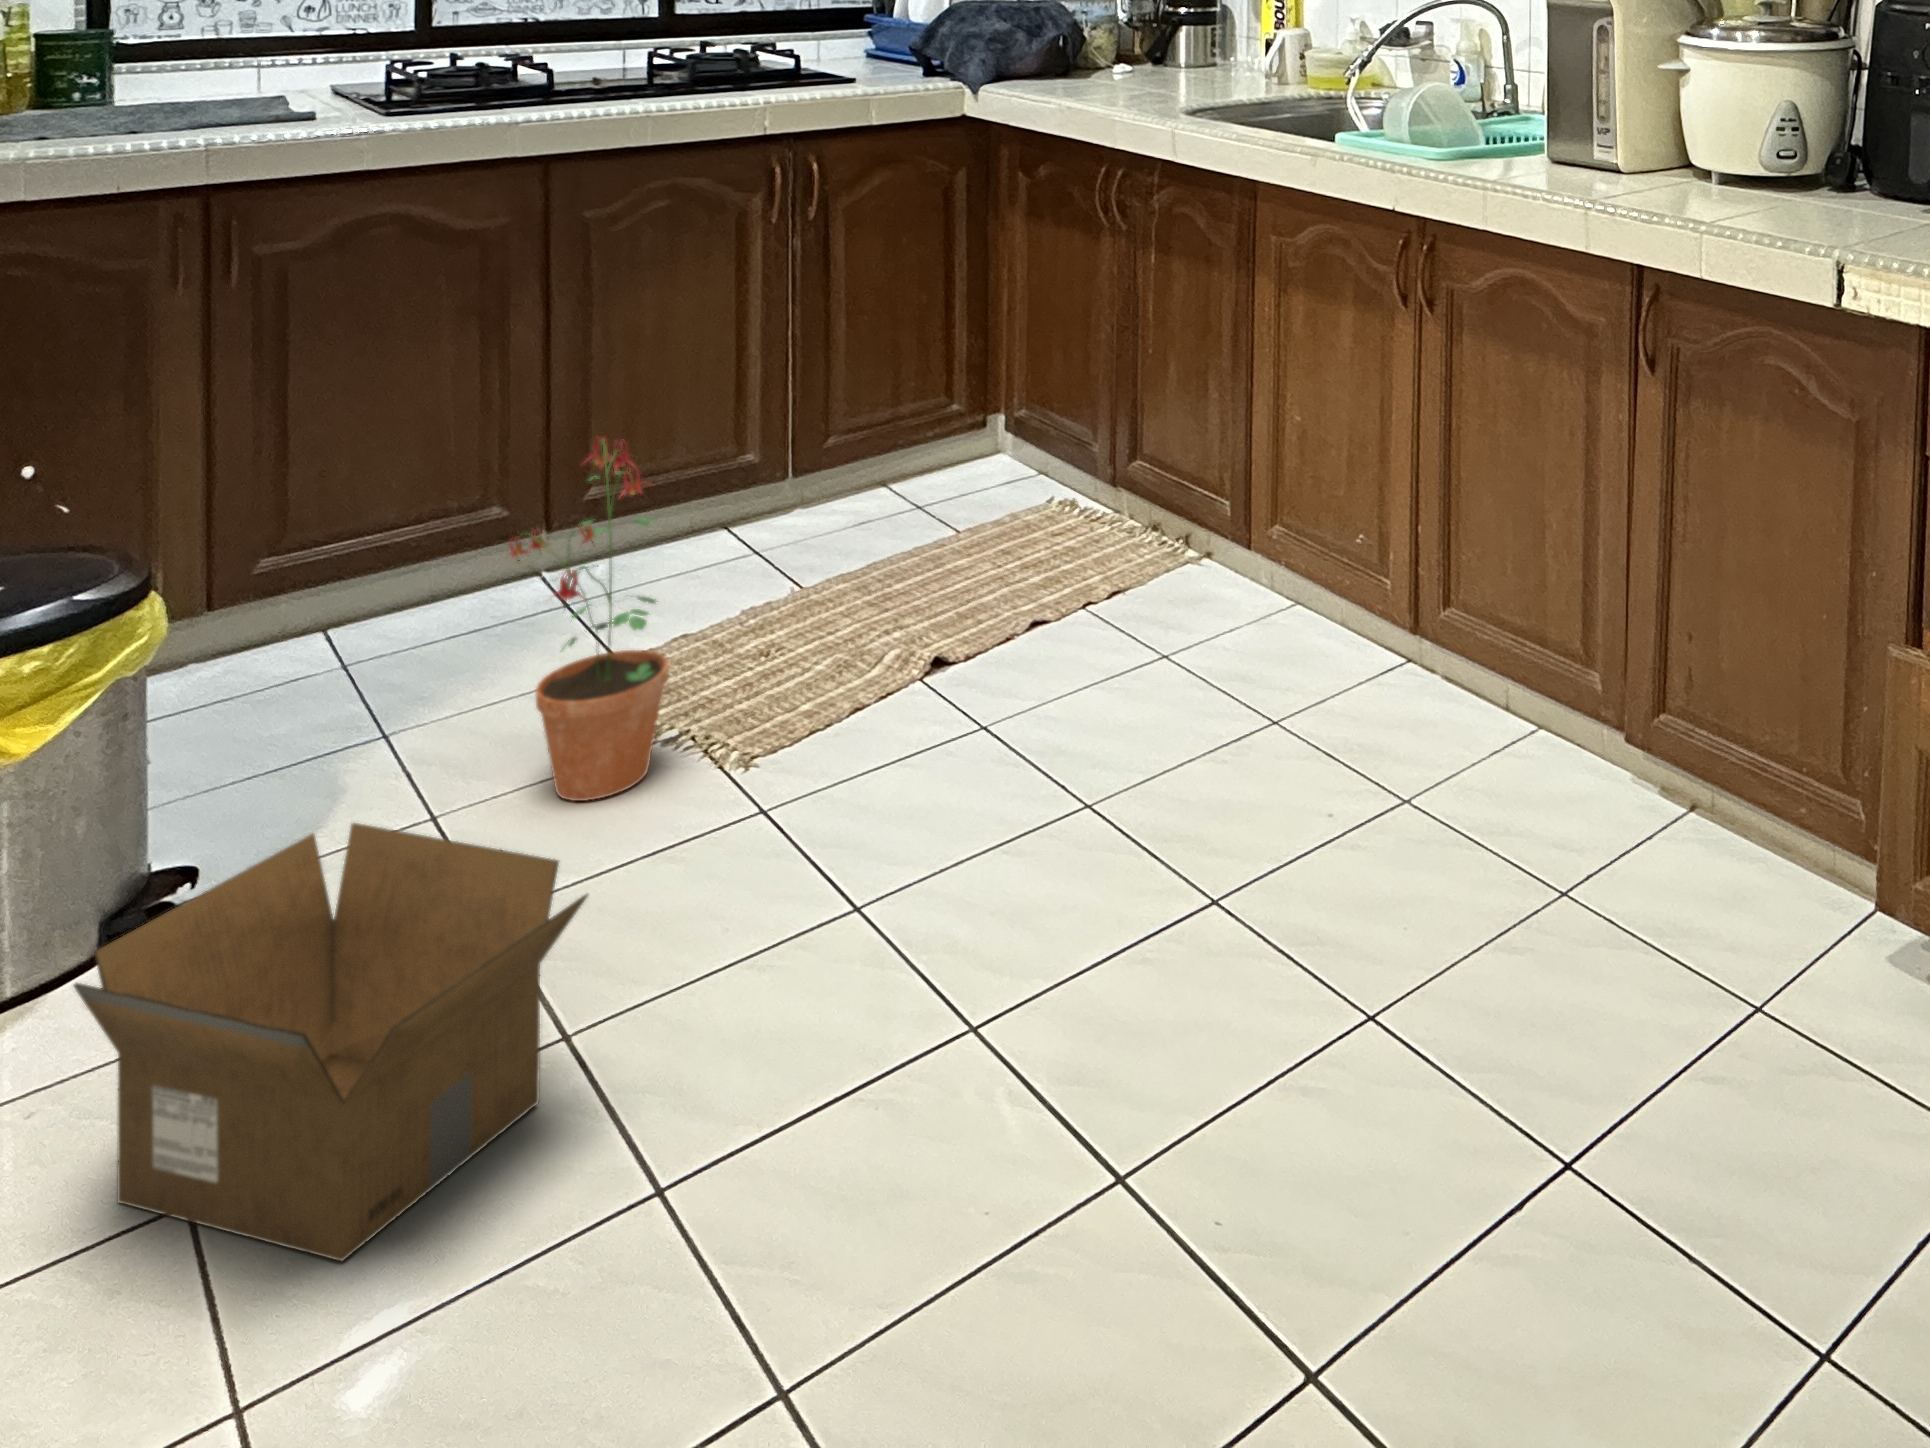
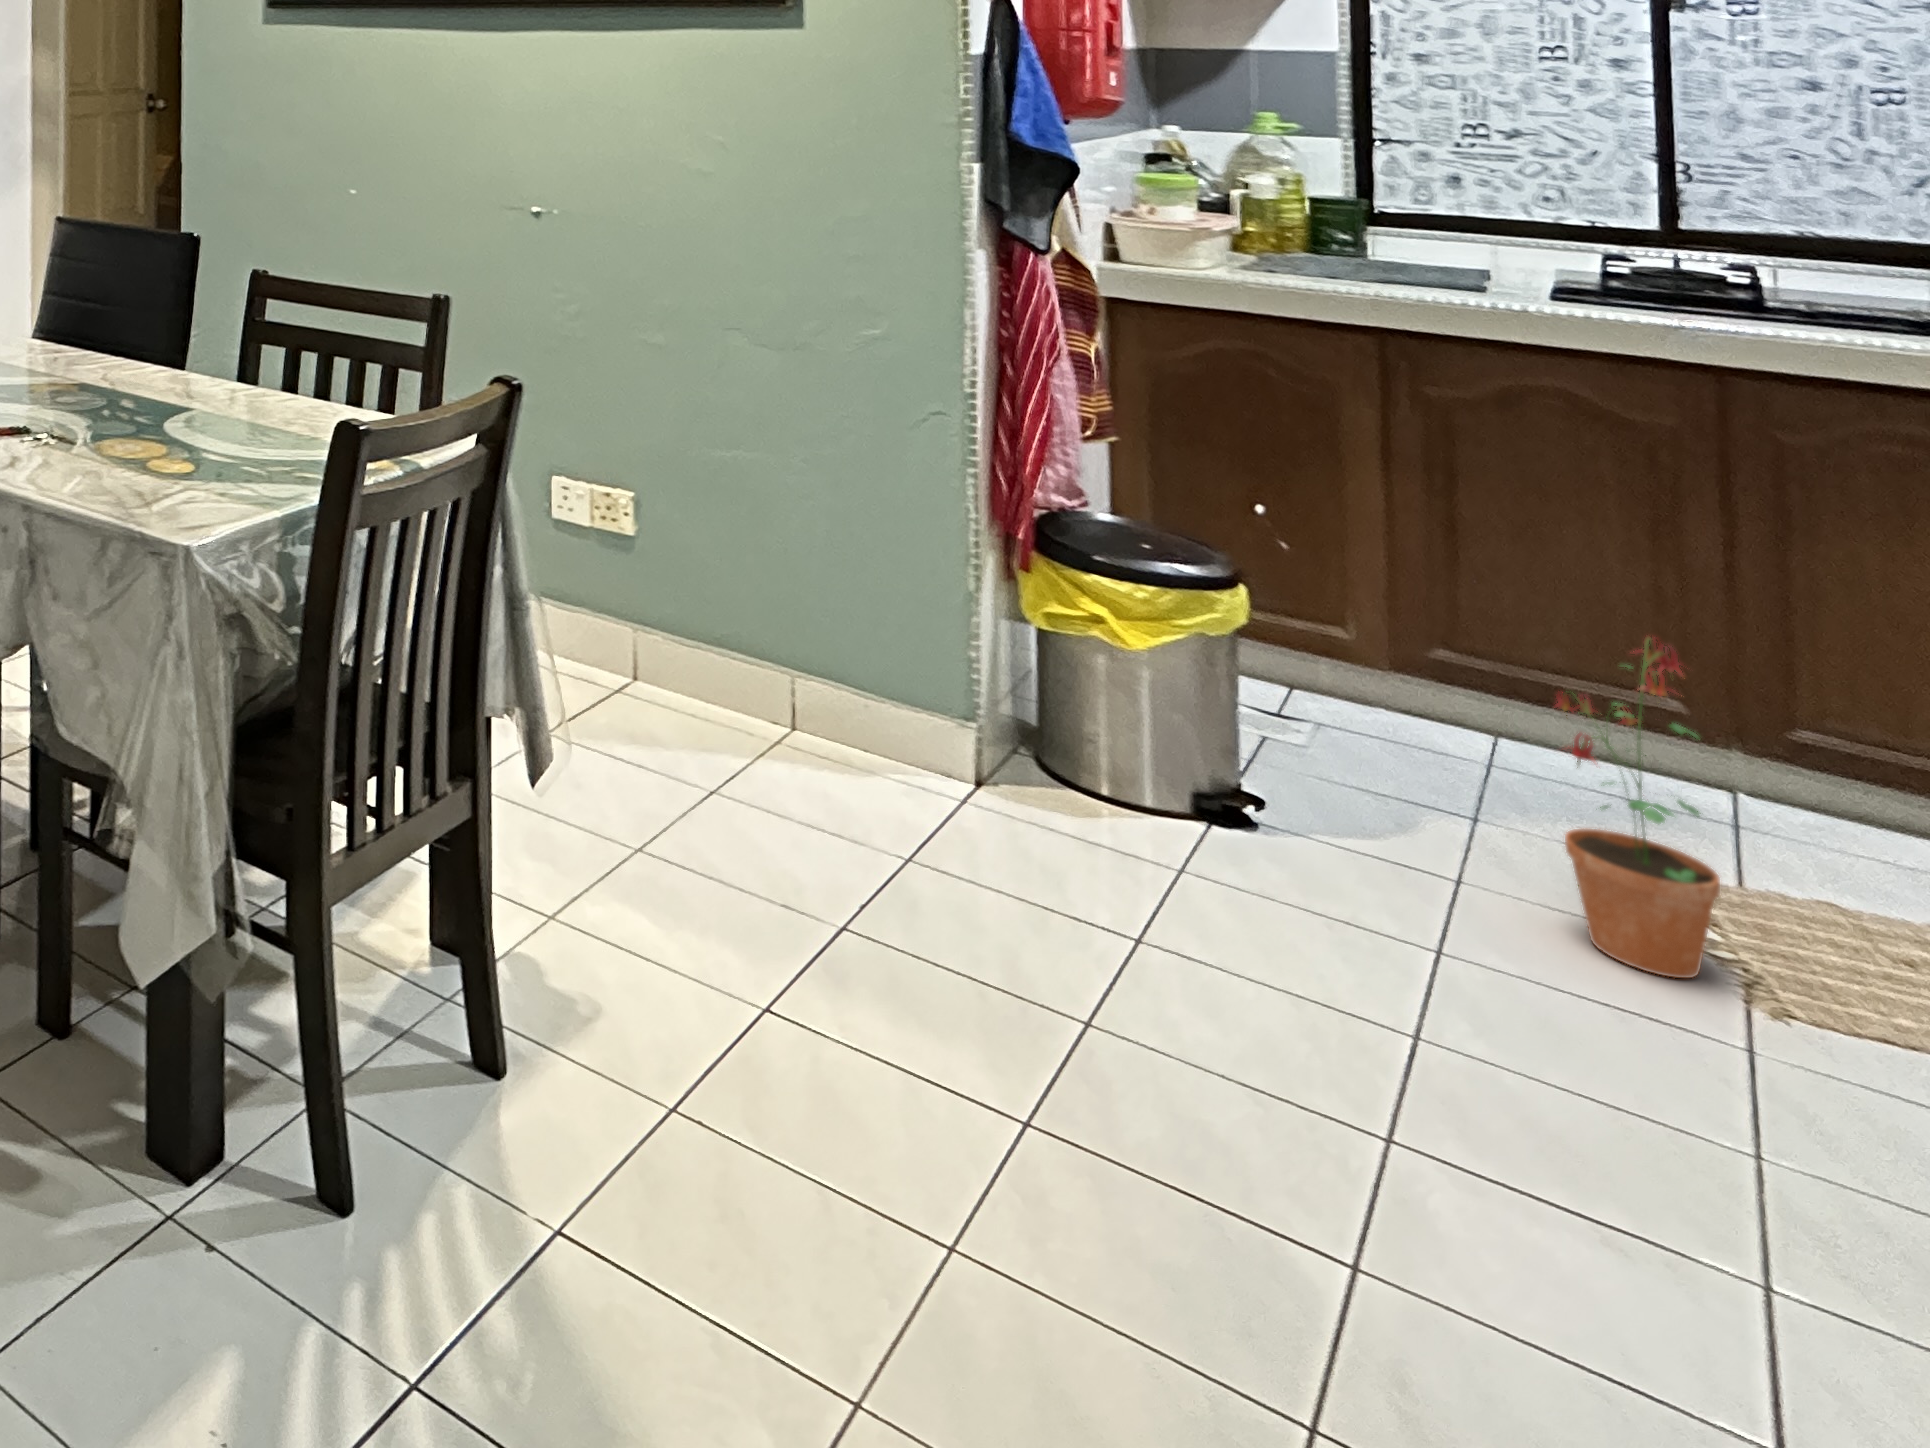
cardboard box: present [74,823,588,1262] -> none [1097,766,1412,1073]

